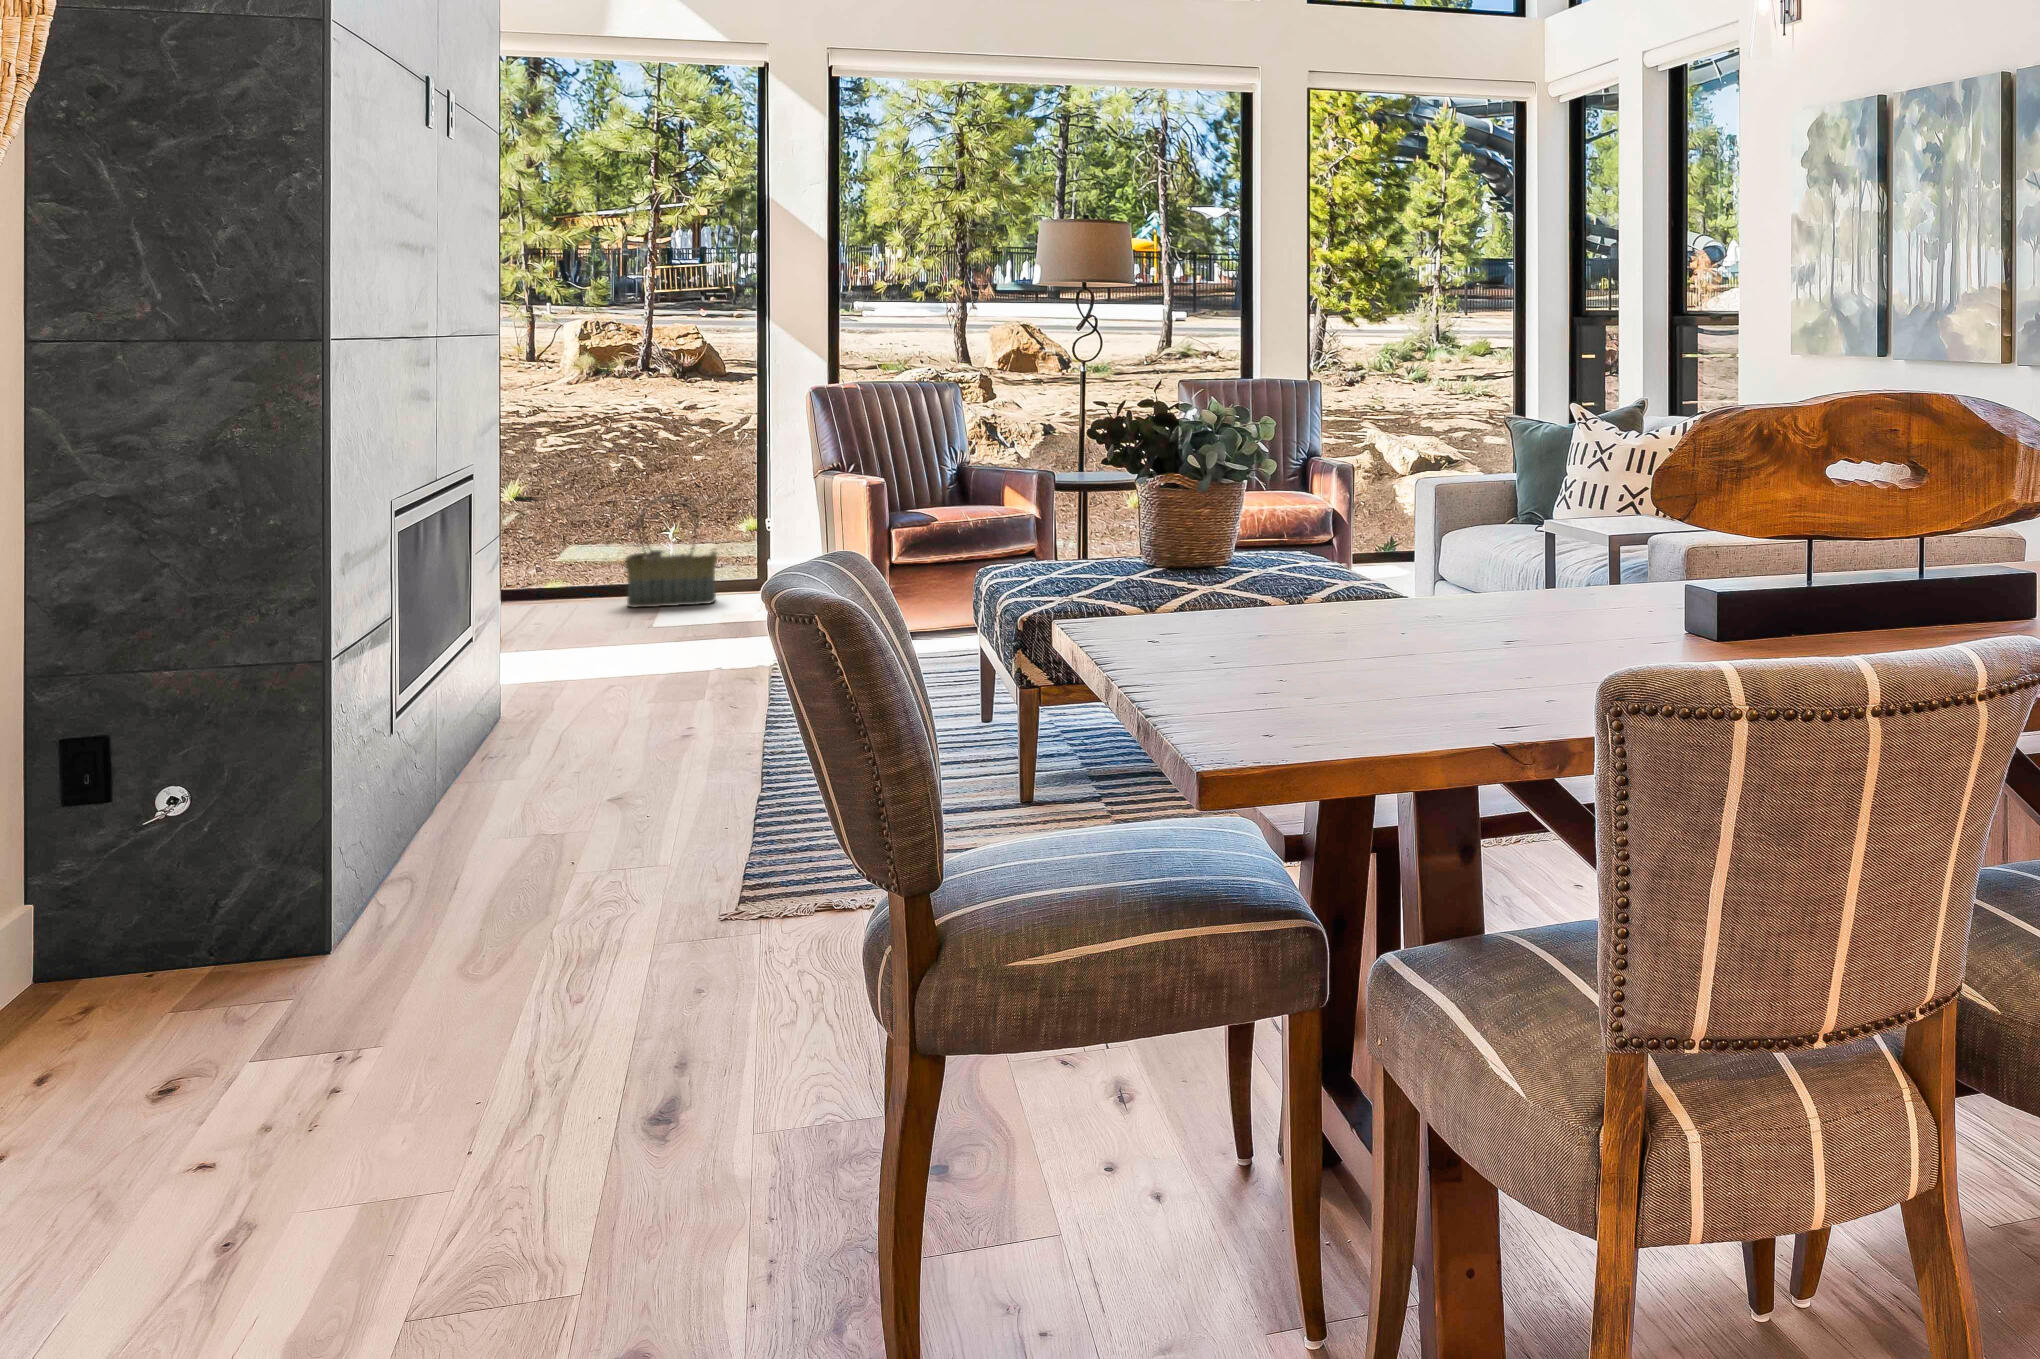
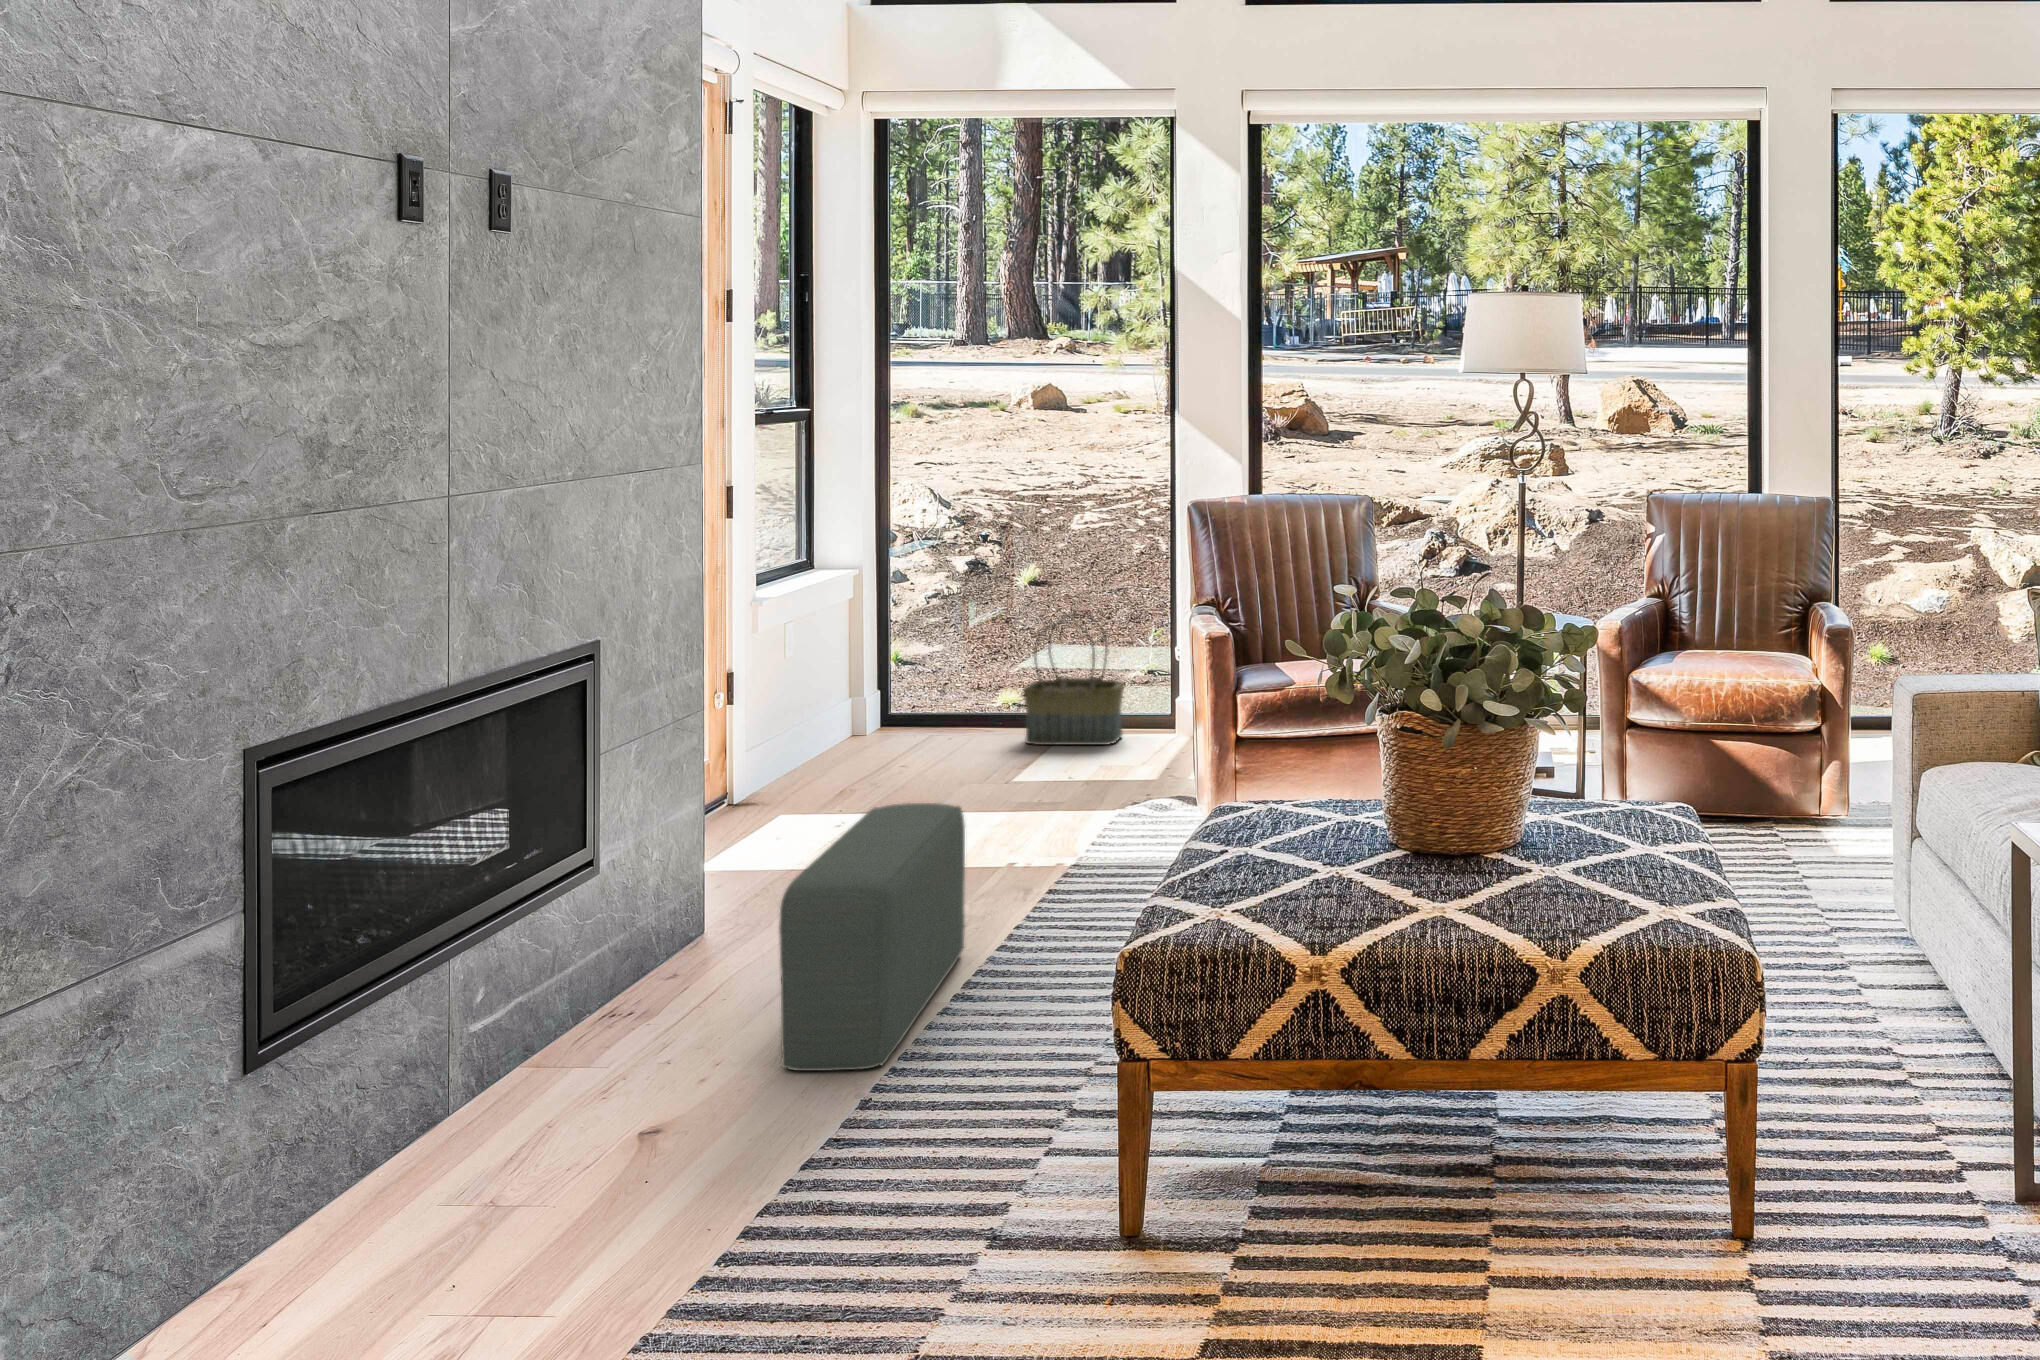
pouf: none [669,595,762,769] -> present [779,803,965,1071]

